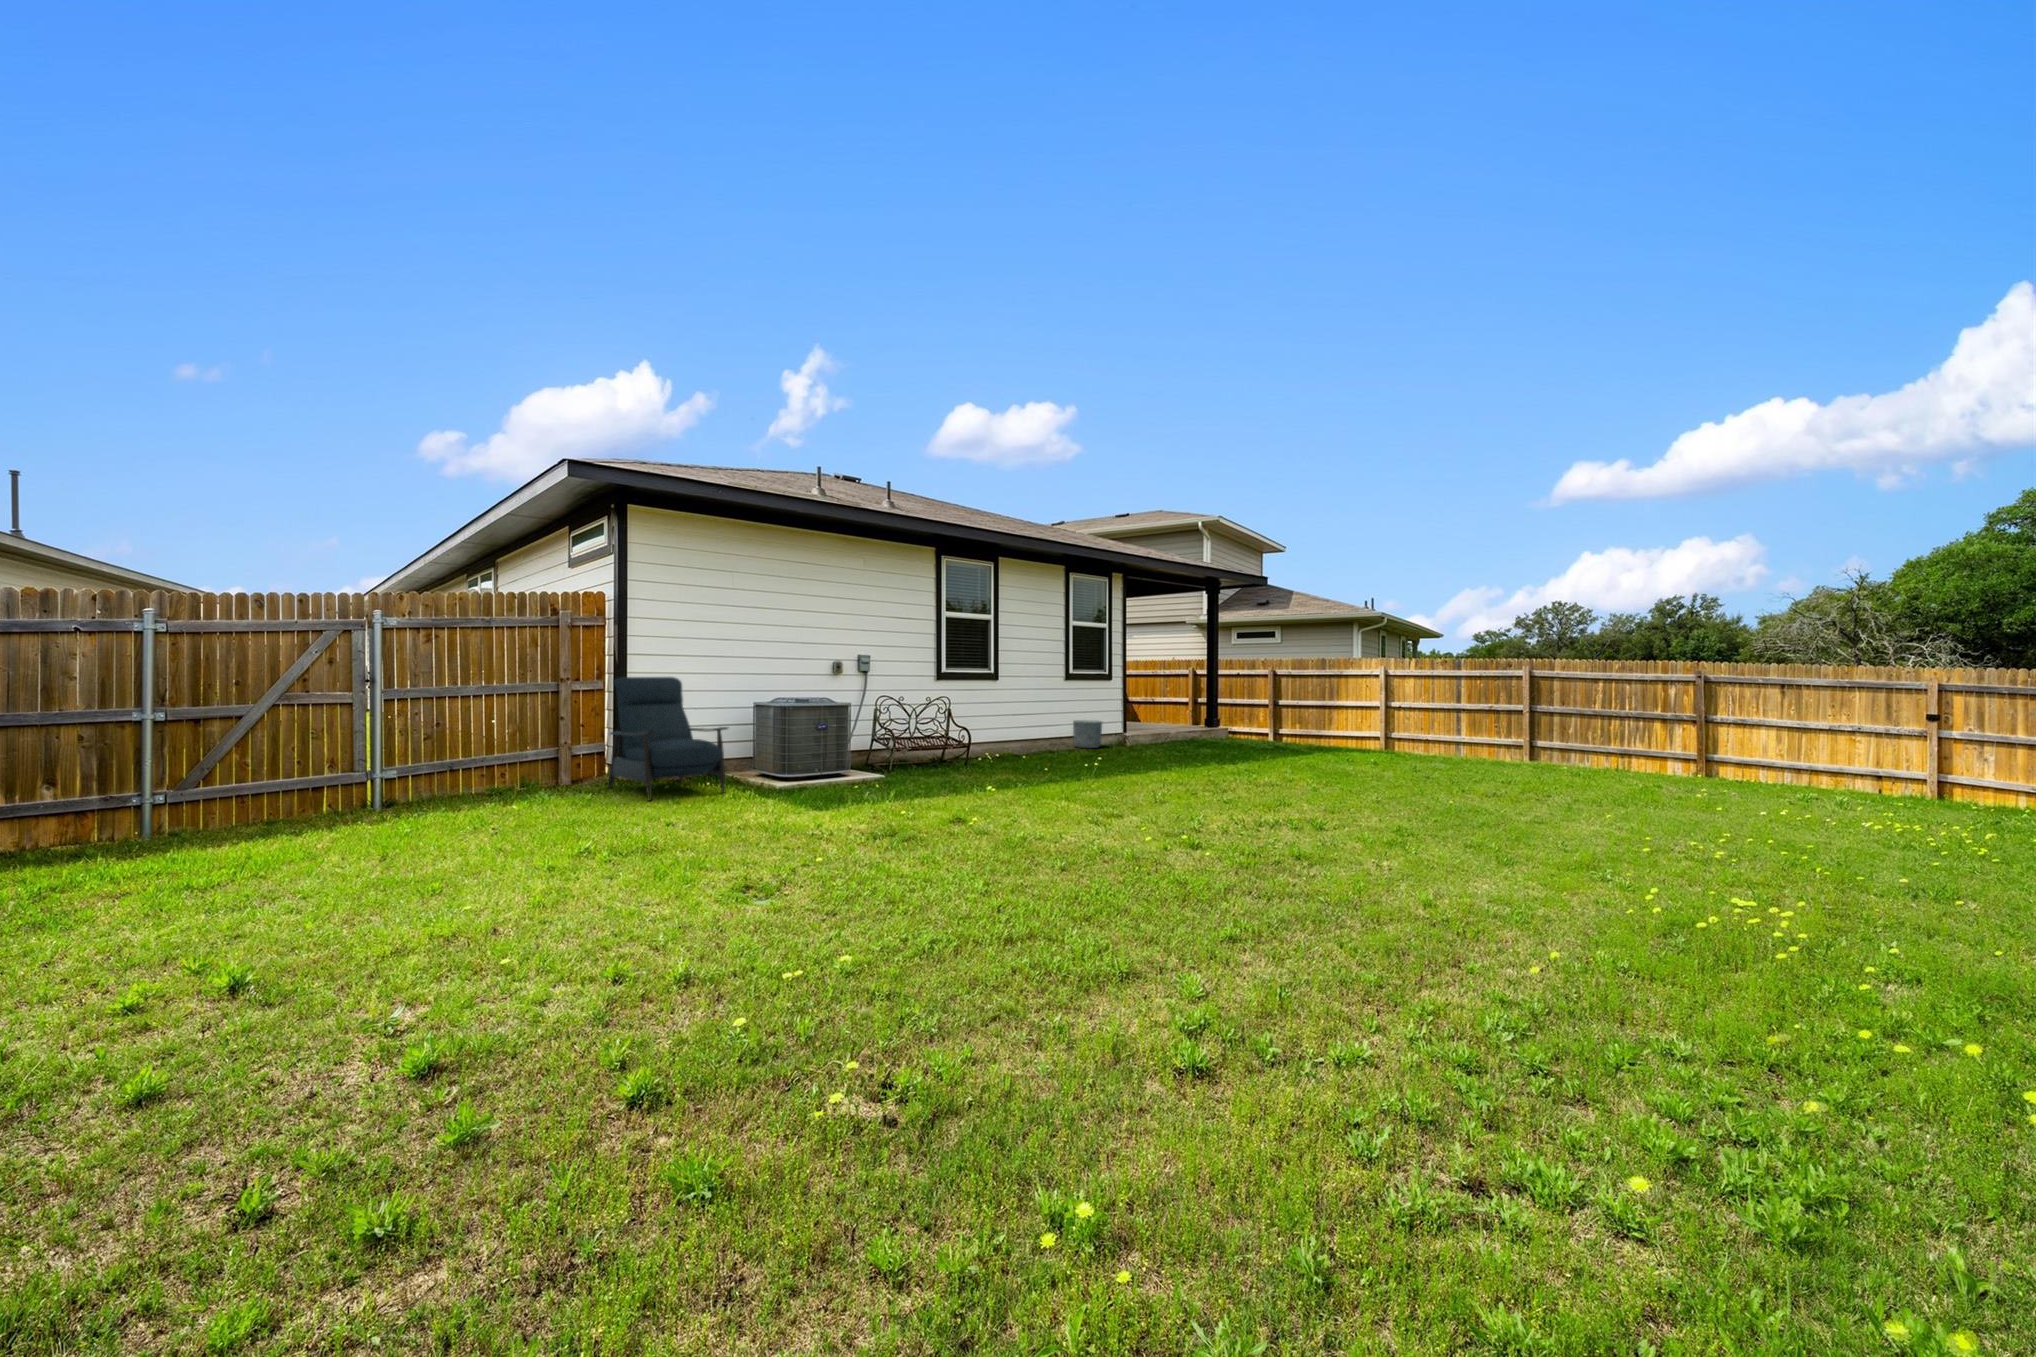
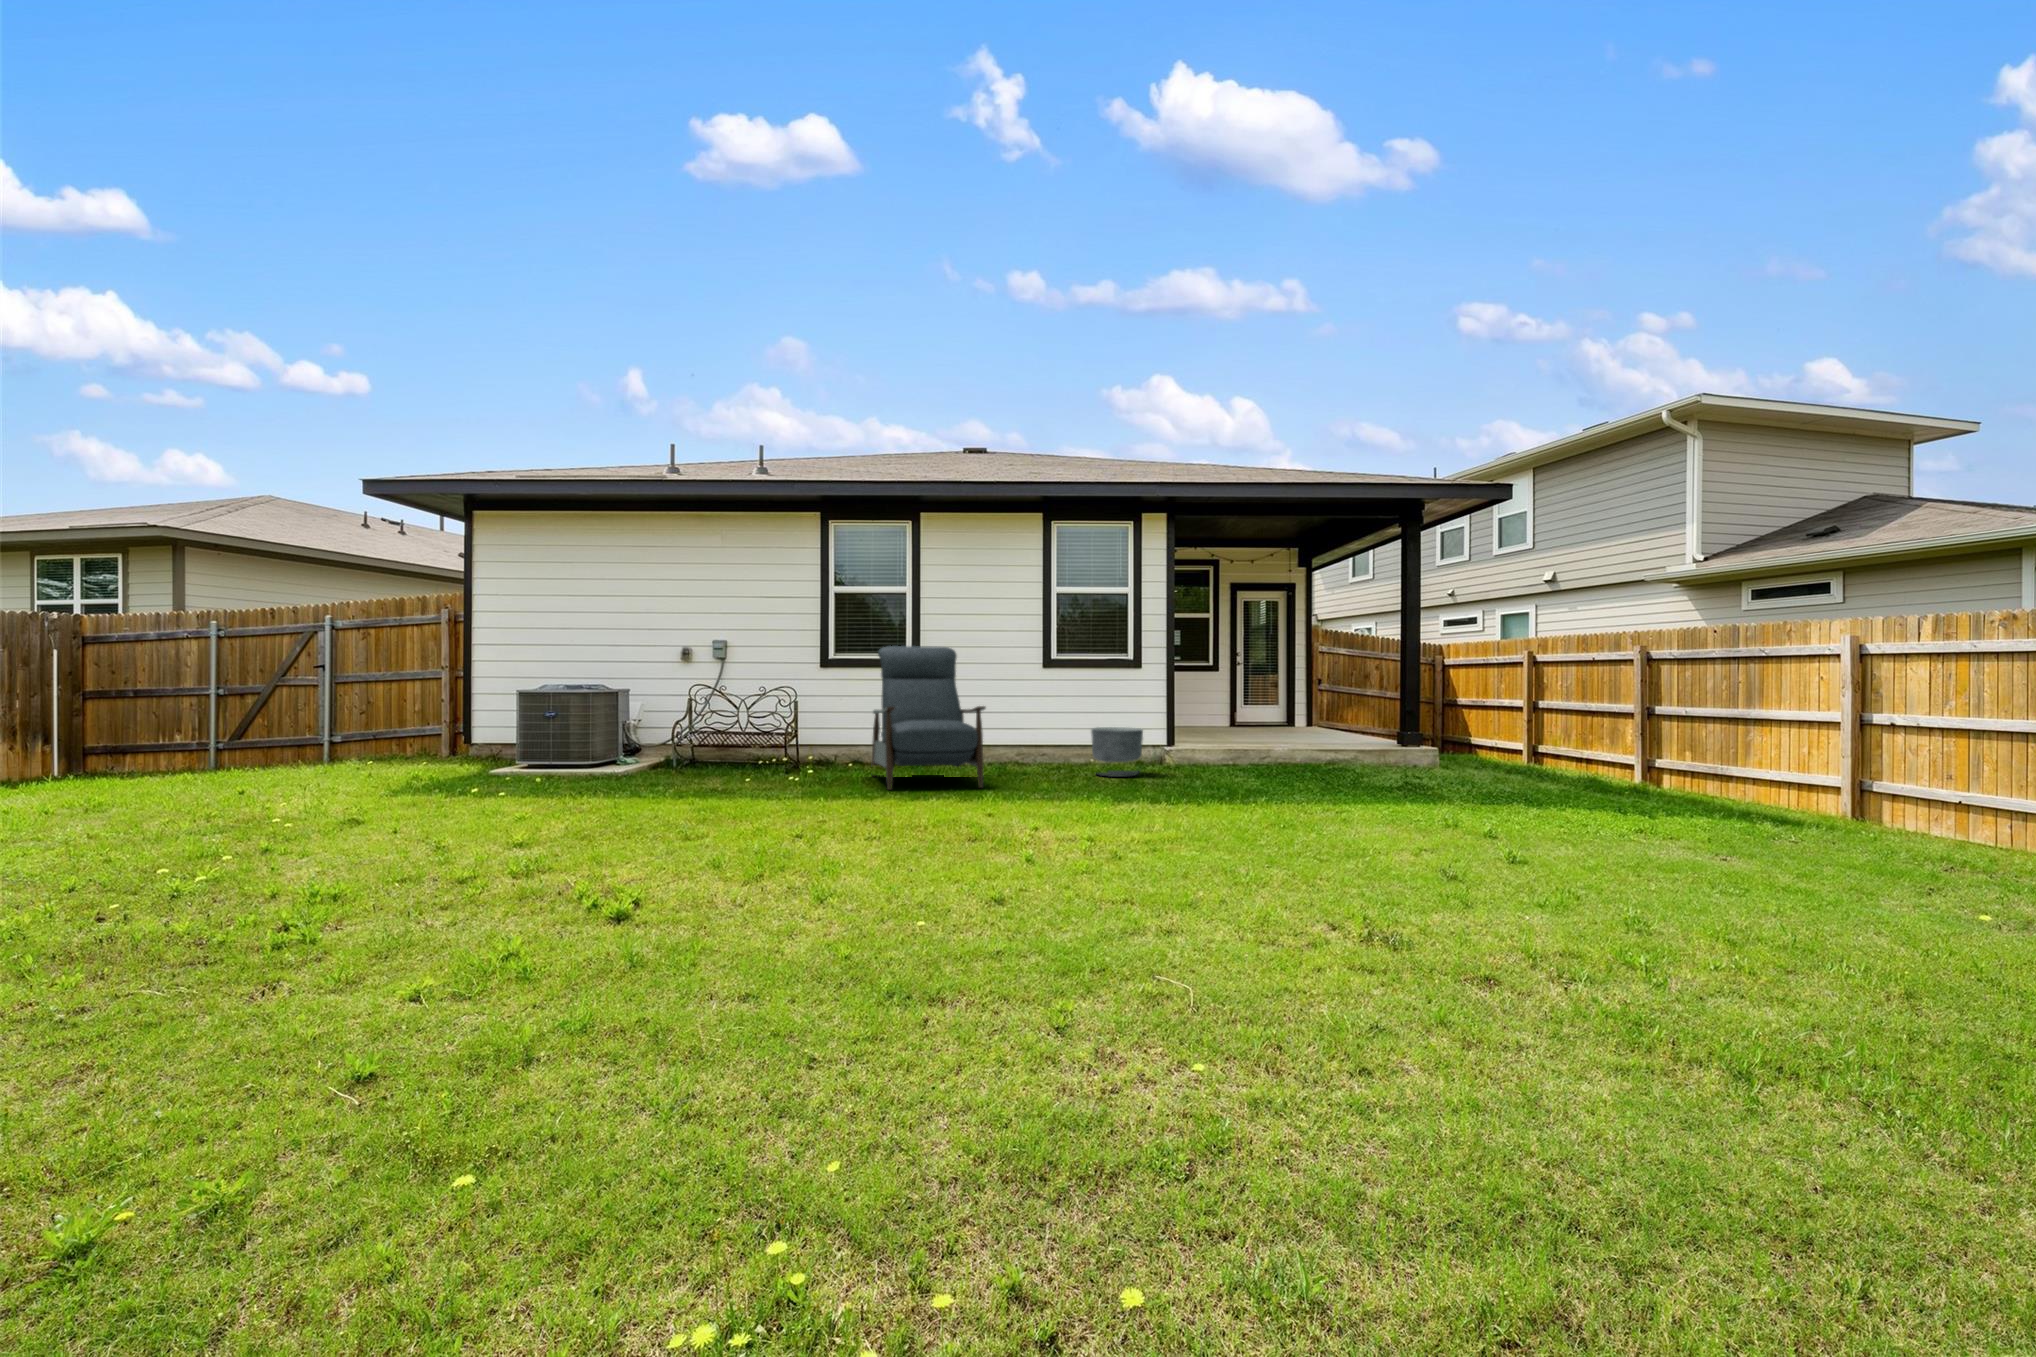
chair: present [609,677,728,801] -> present [872,646,986,790]

